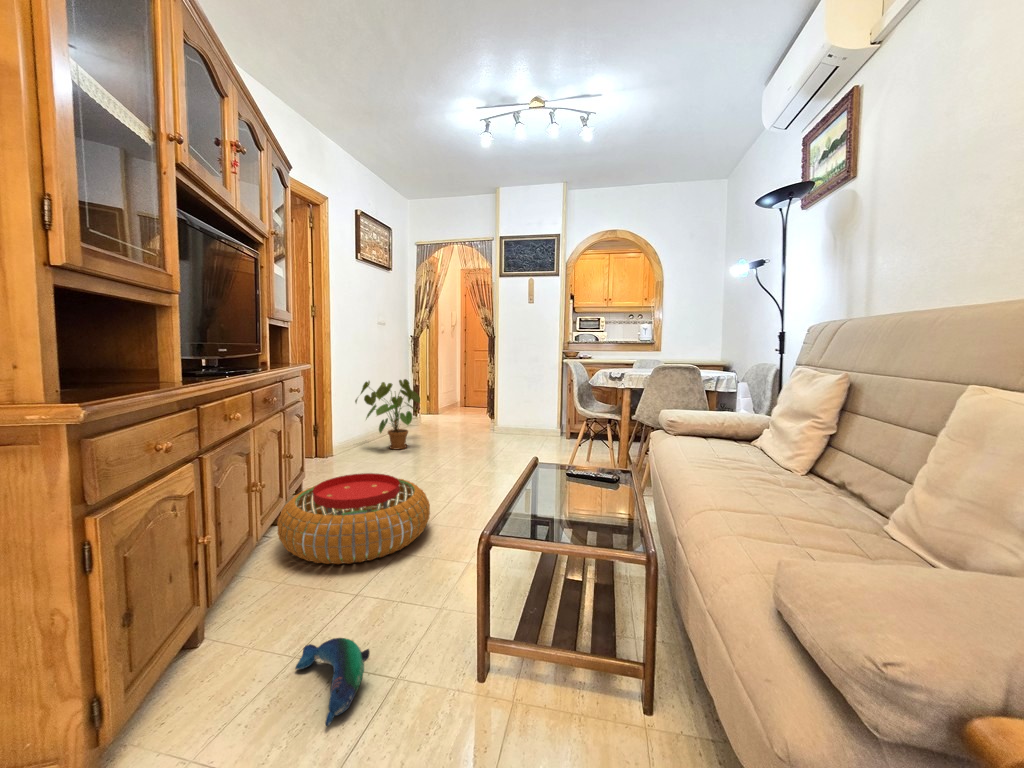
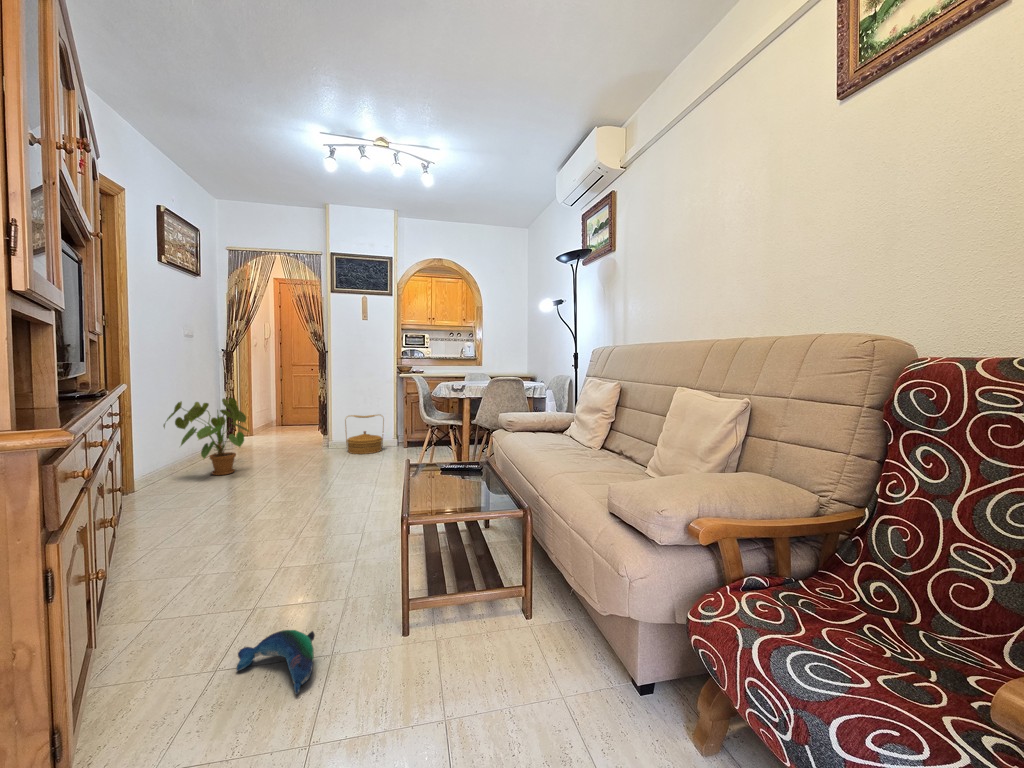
woven basket: none [507,402,545,443] -> present [345,415,384,454]
pouf: present [277,473,430,564] -> none [131,495,309,592]

